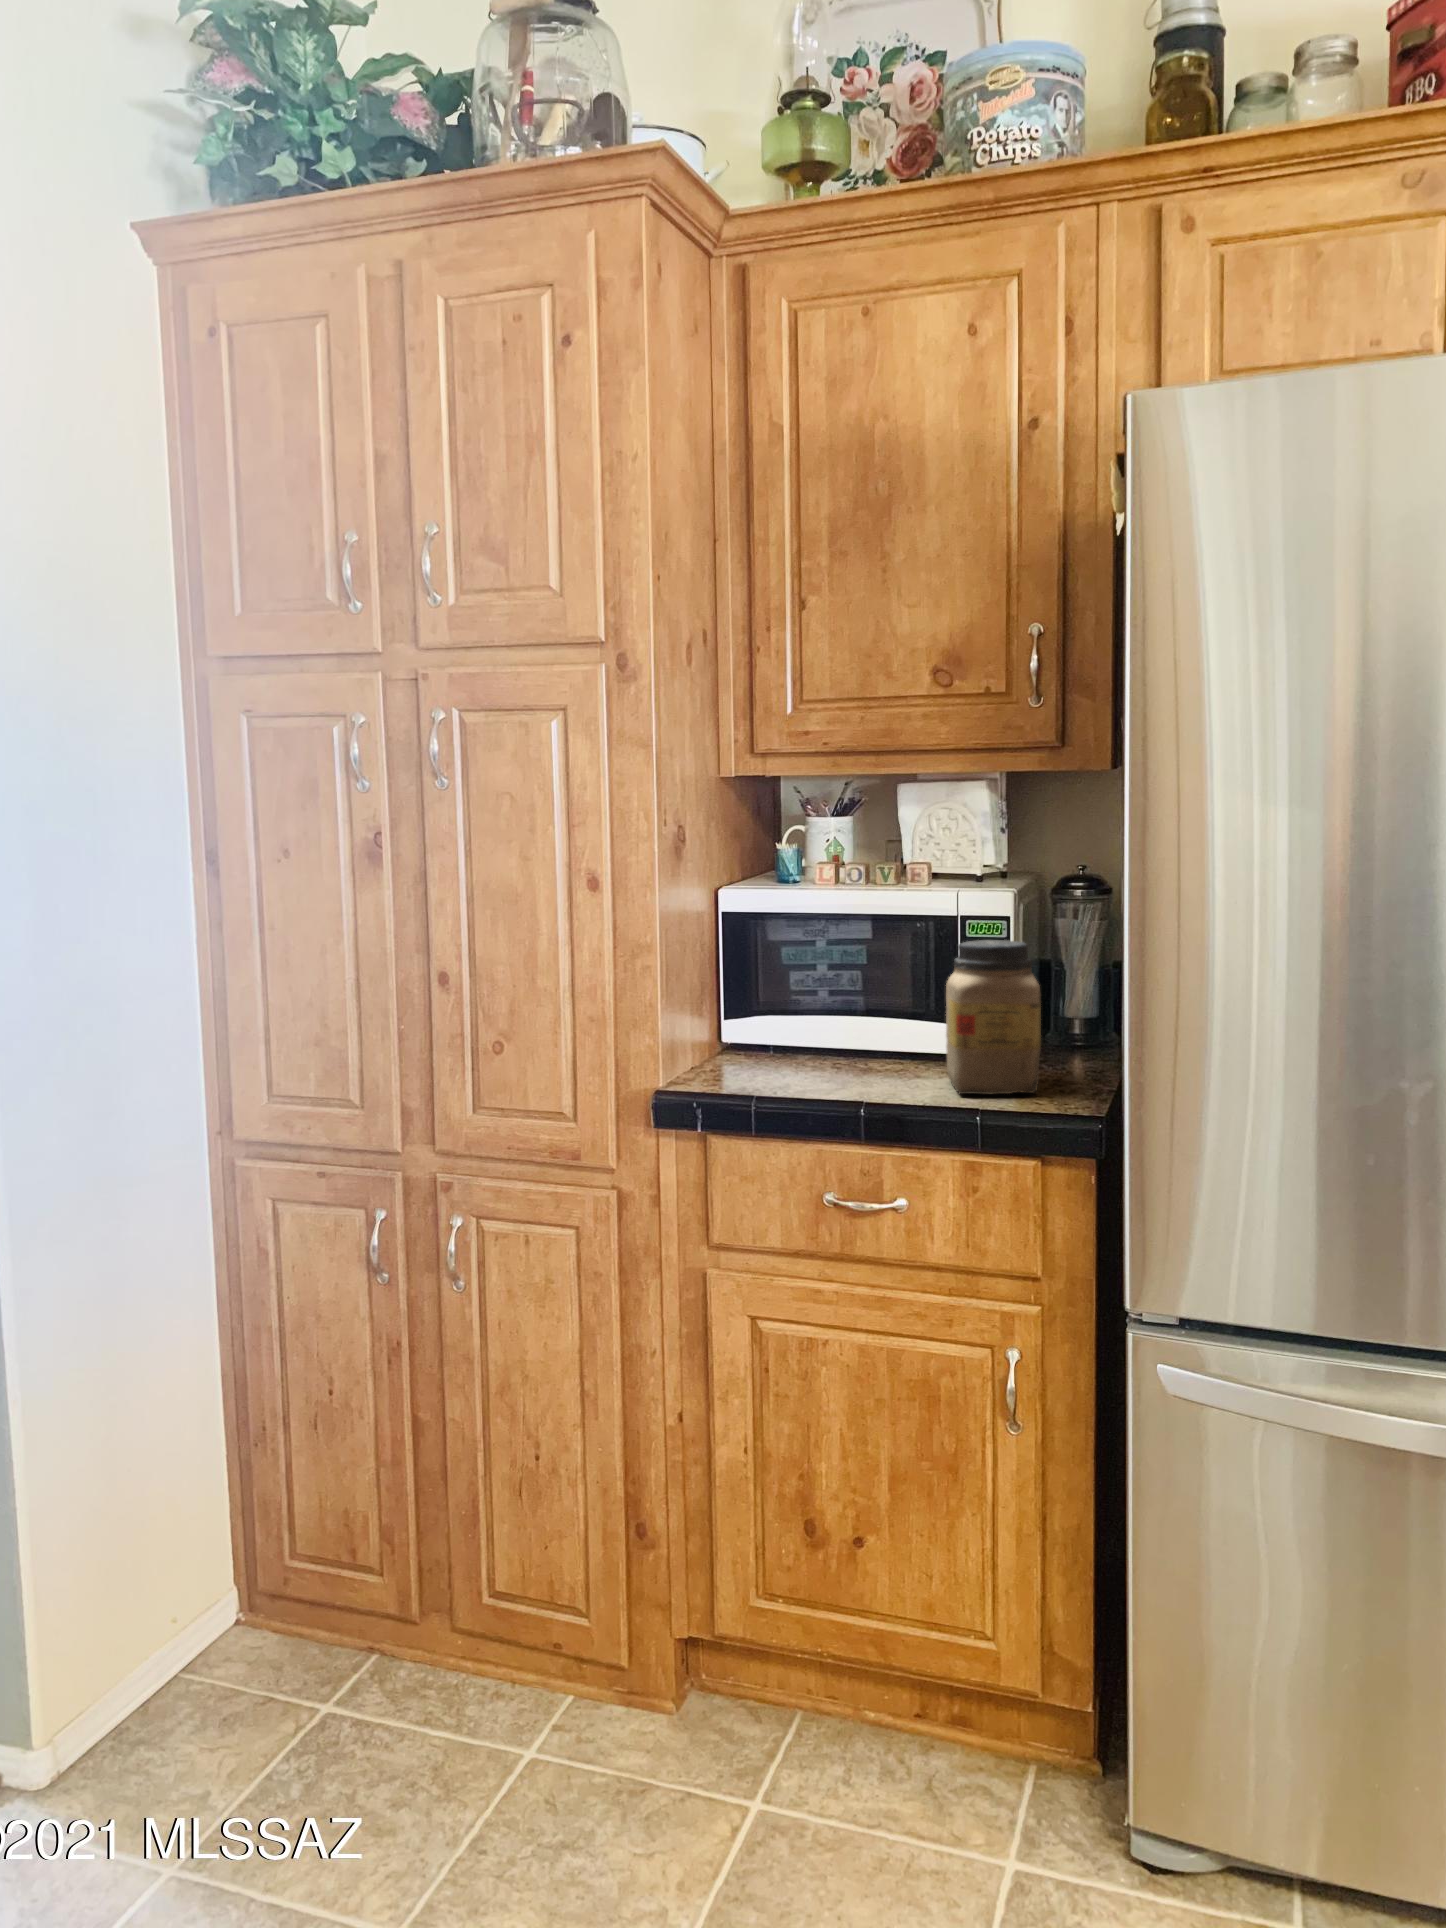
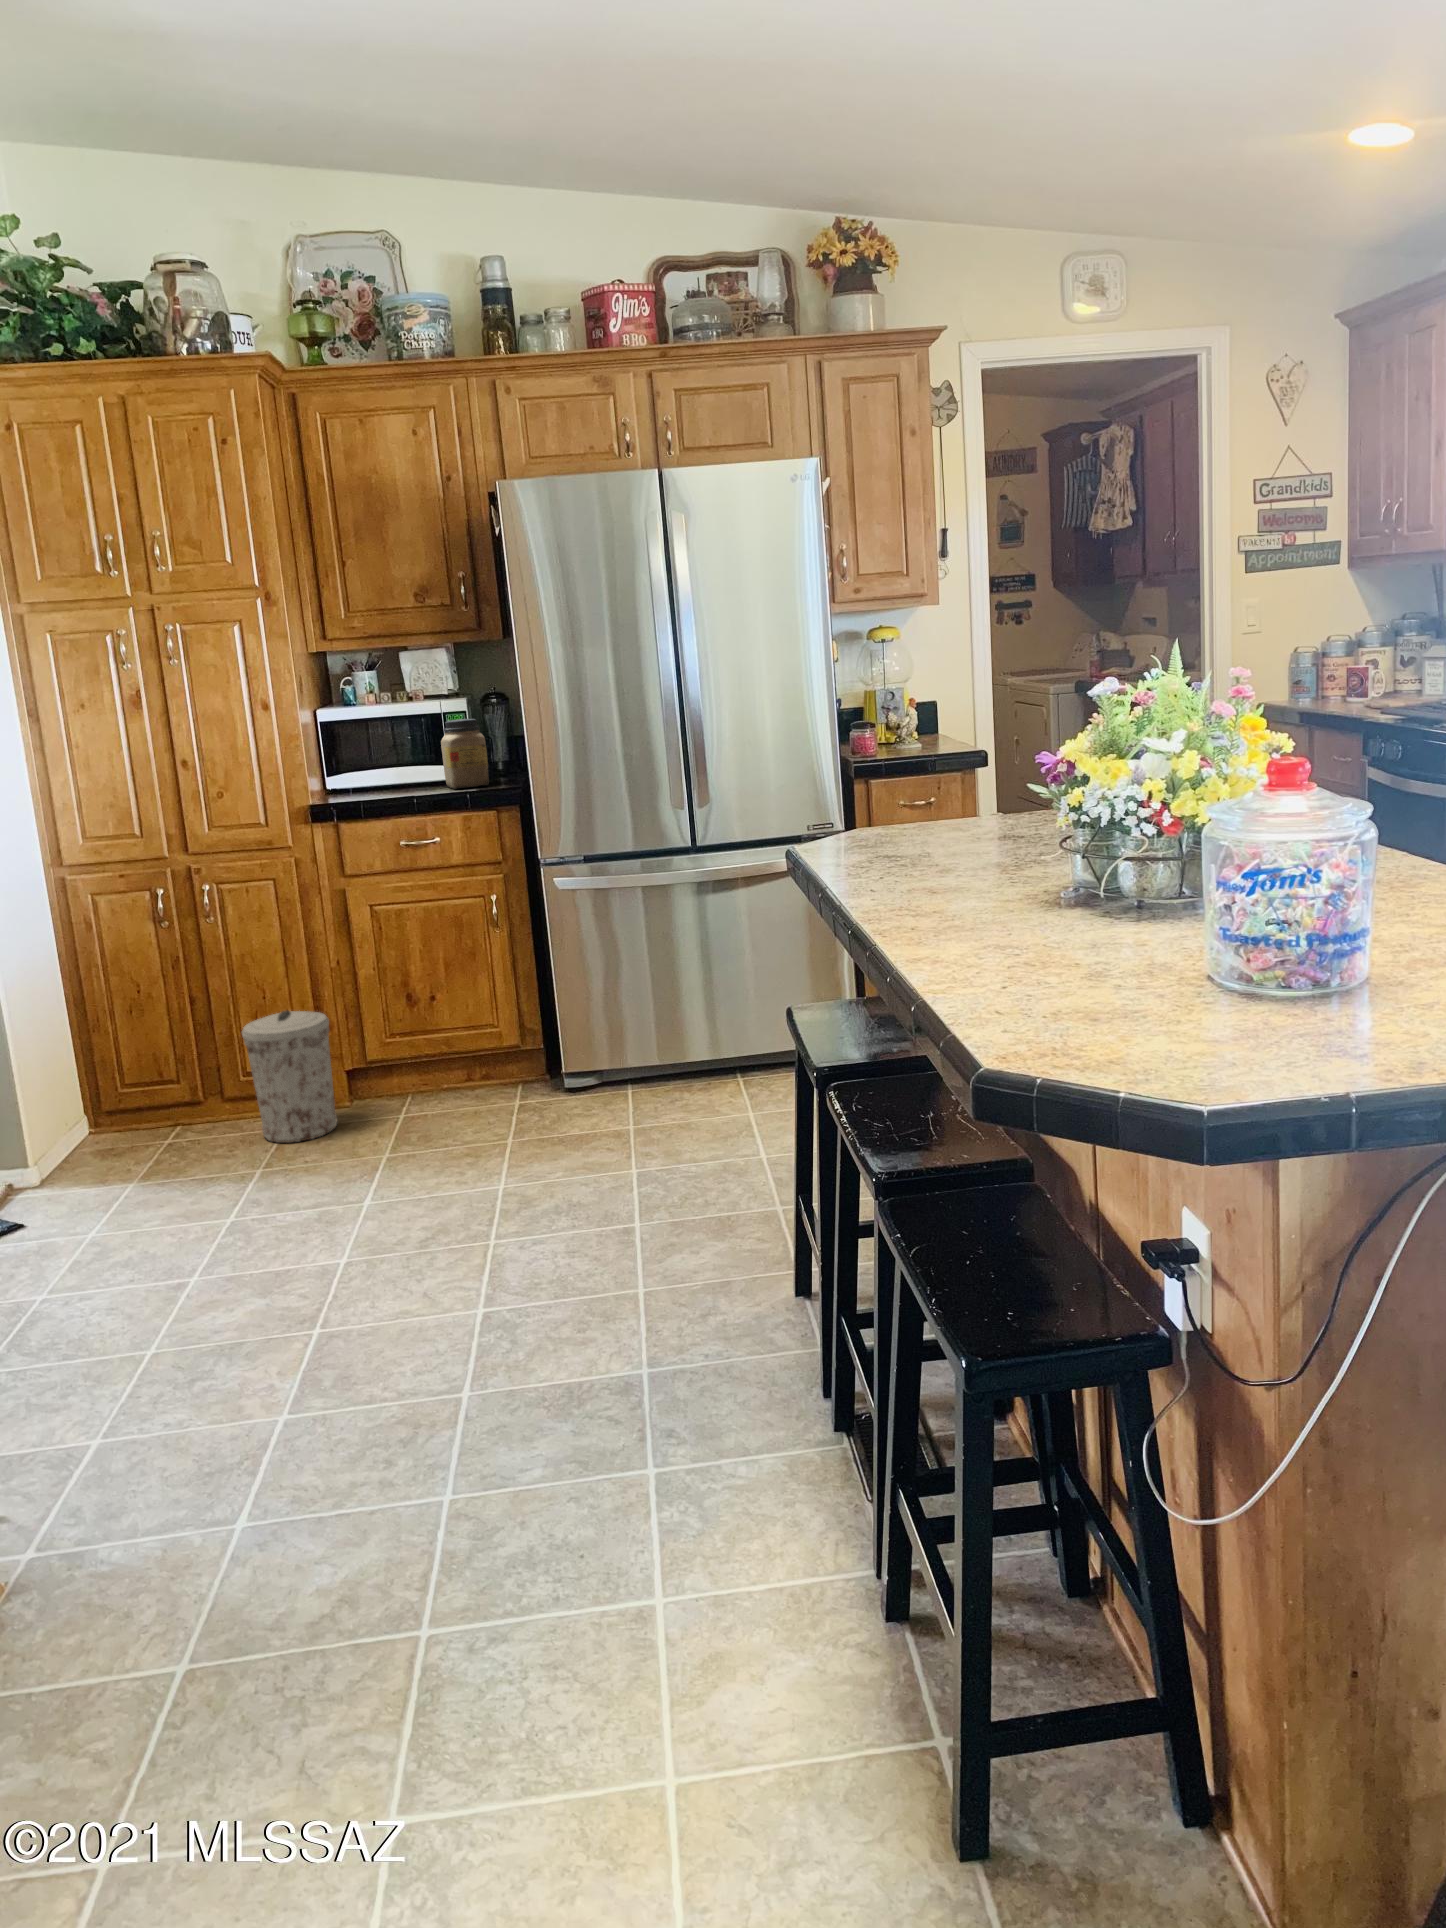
trash can: none [447,1505,627,1822] -> present [241,1010,338,1143]

